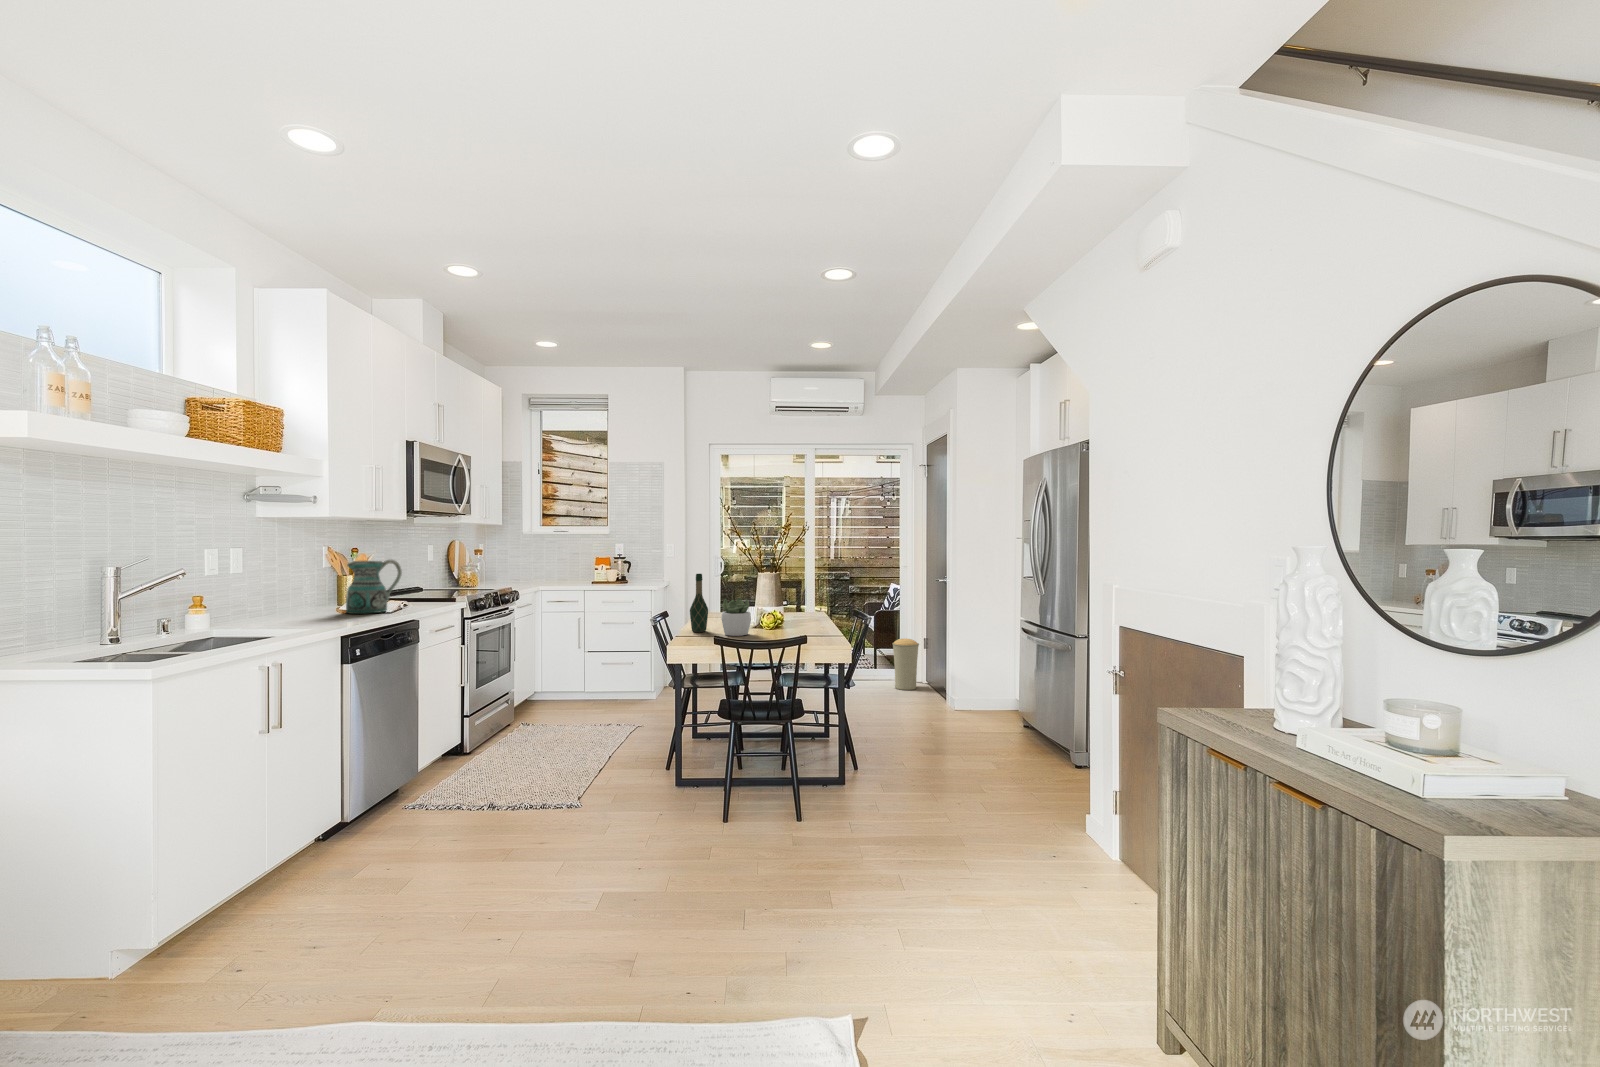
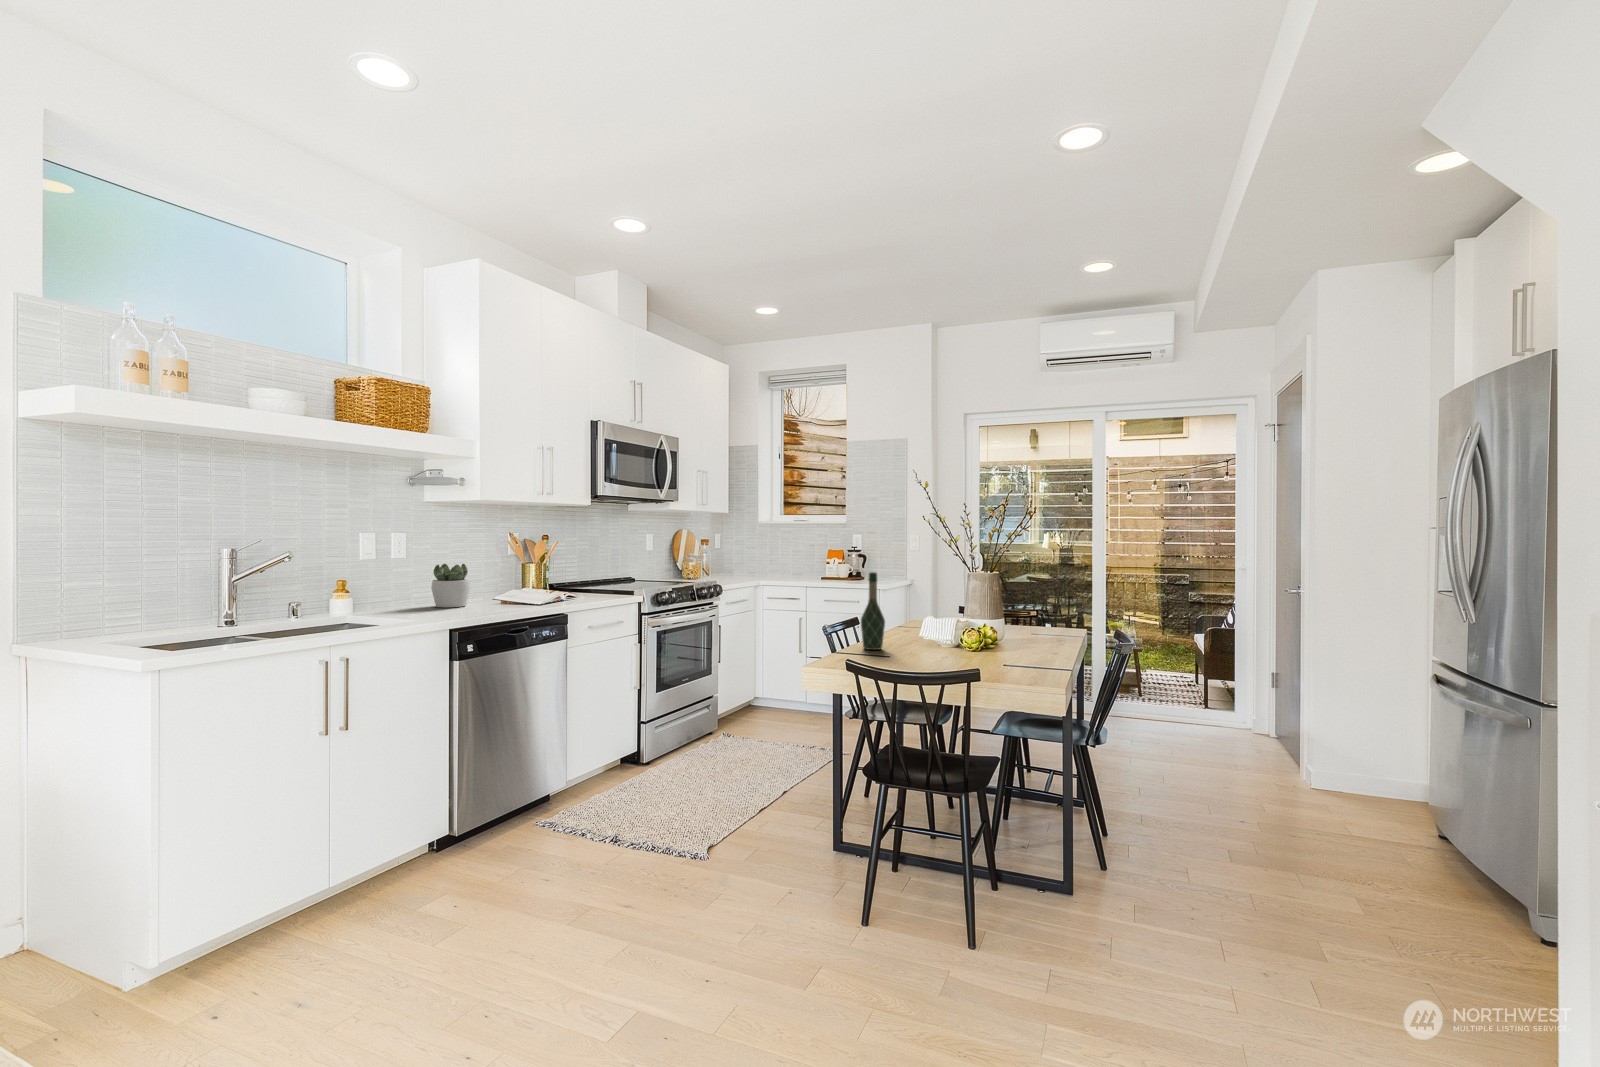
ceramic pitcher: present [346,560,402,614] -> none [501,547,556,605]
succulent plant: present [721,598,751,636] -> present [431,564,470,608]
trash can: present [892,638,919,690] -> none [1218,675,1262,751]

